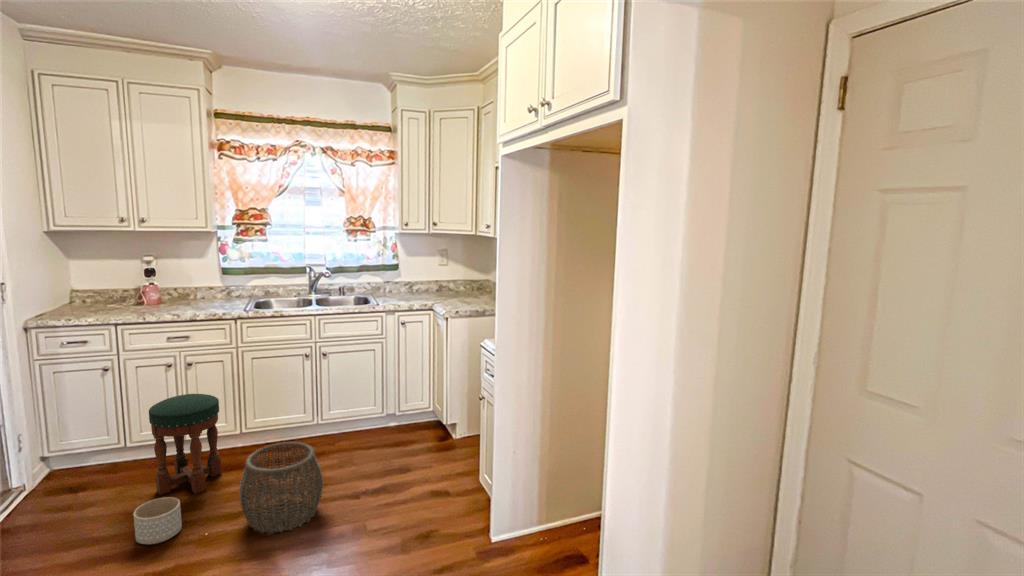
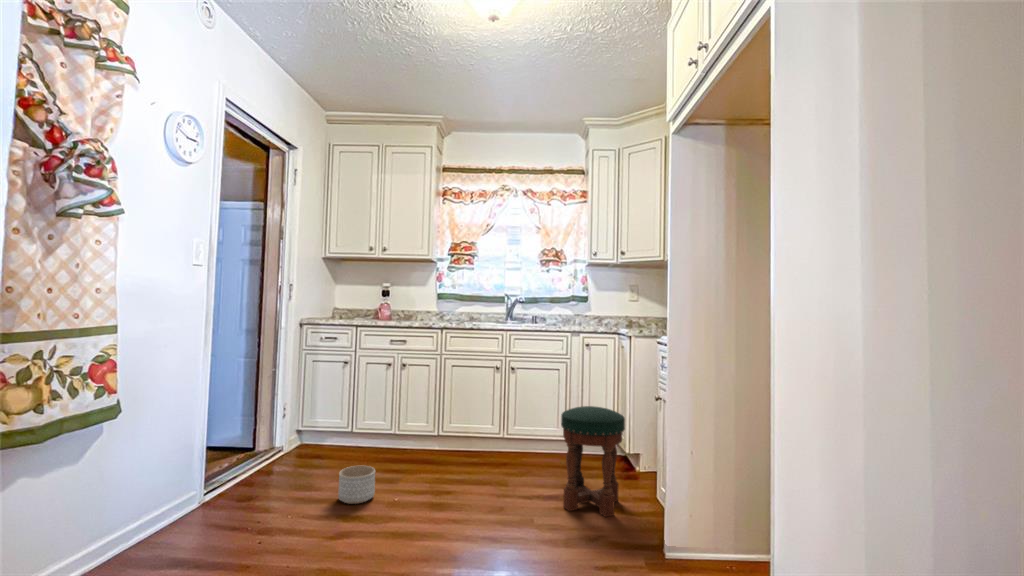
stool: present [149,394,222,495] -> present [561,406,625,517]
woven basket: present [239,442,323,534] -> none [421,432,496,517]

